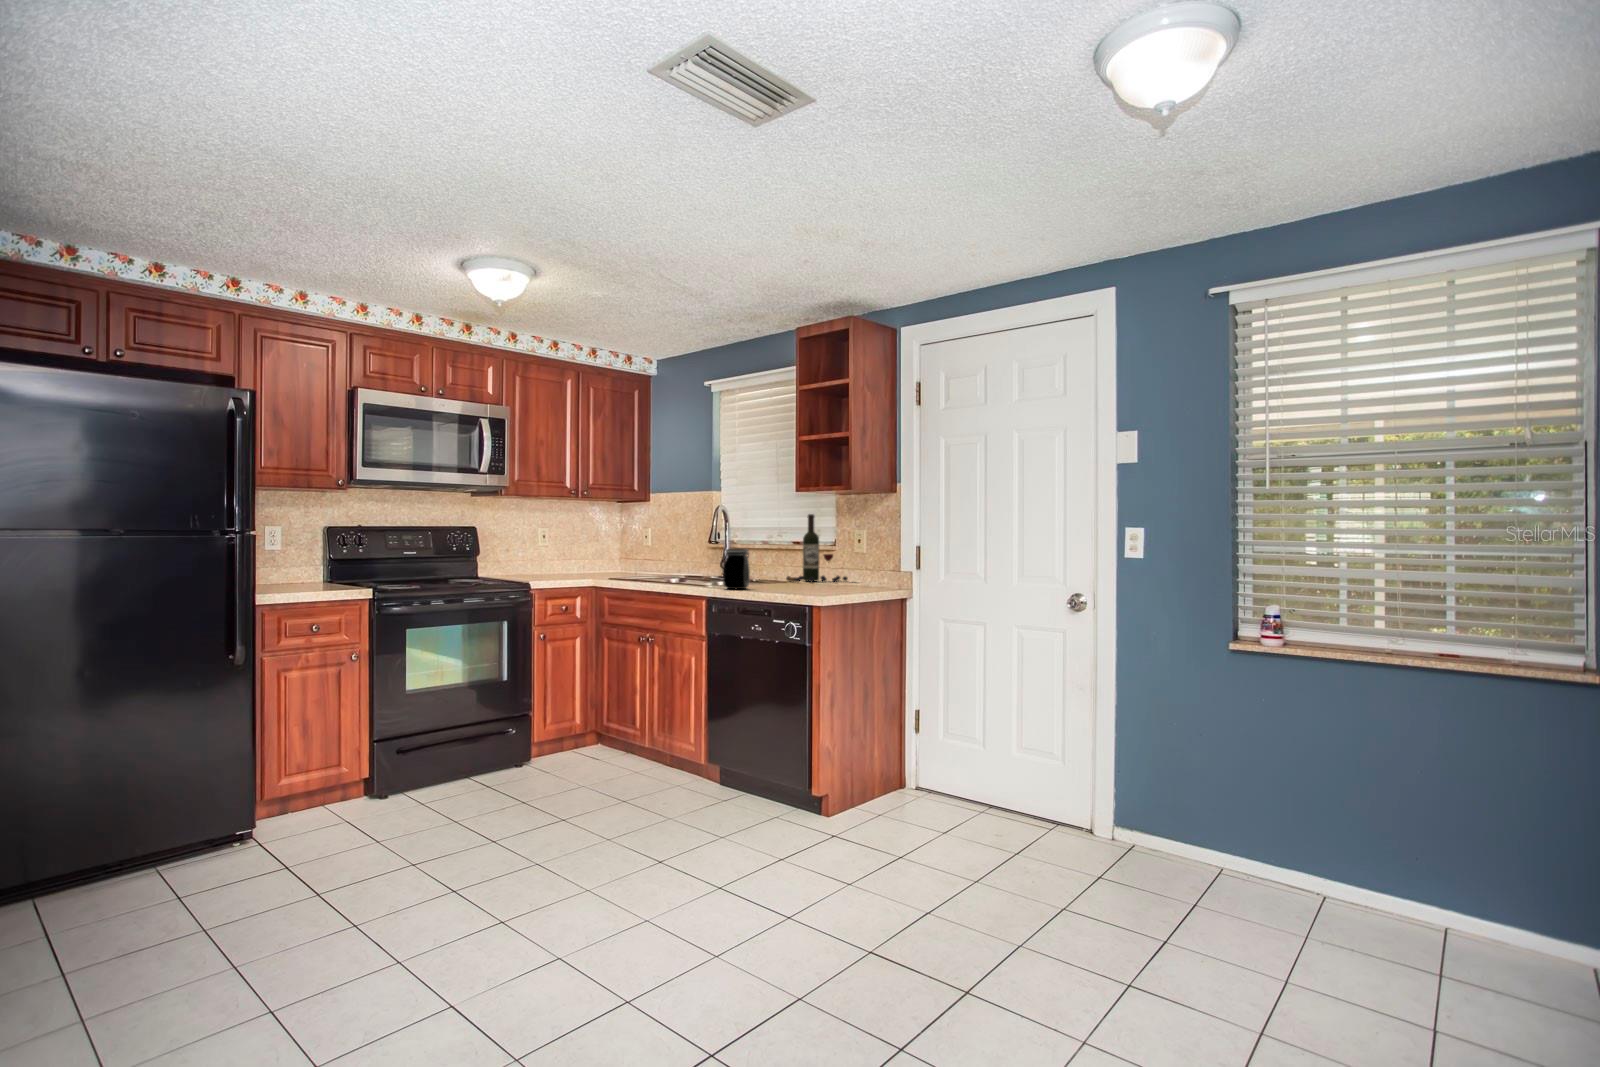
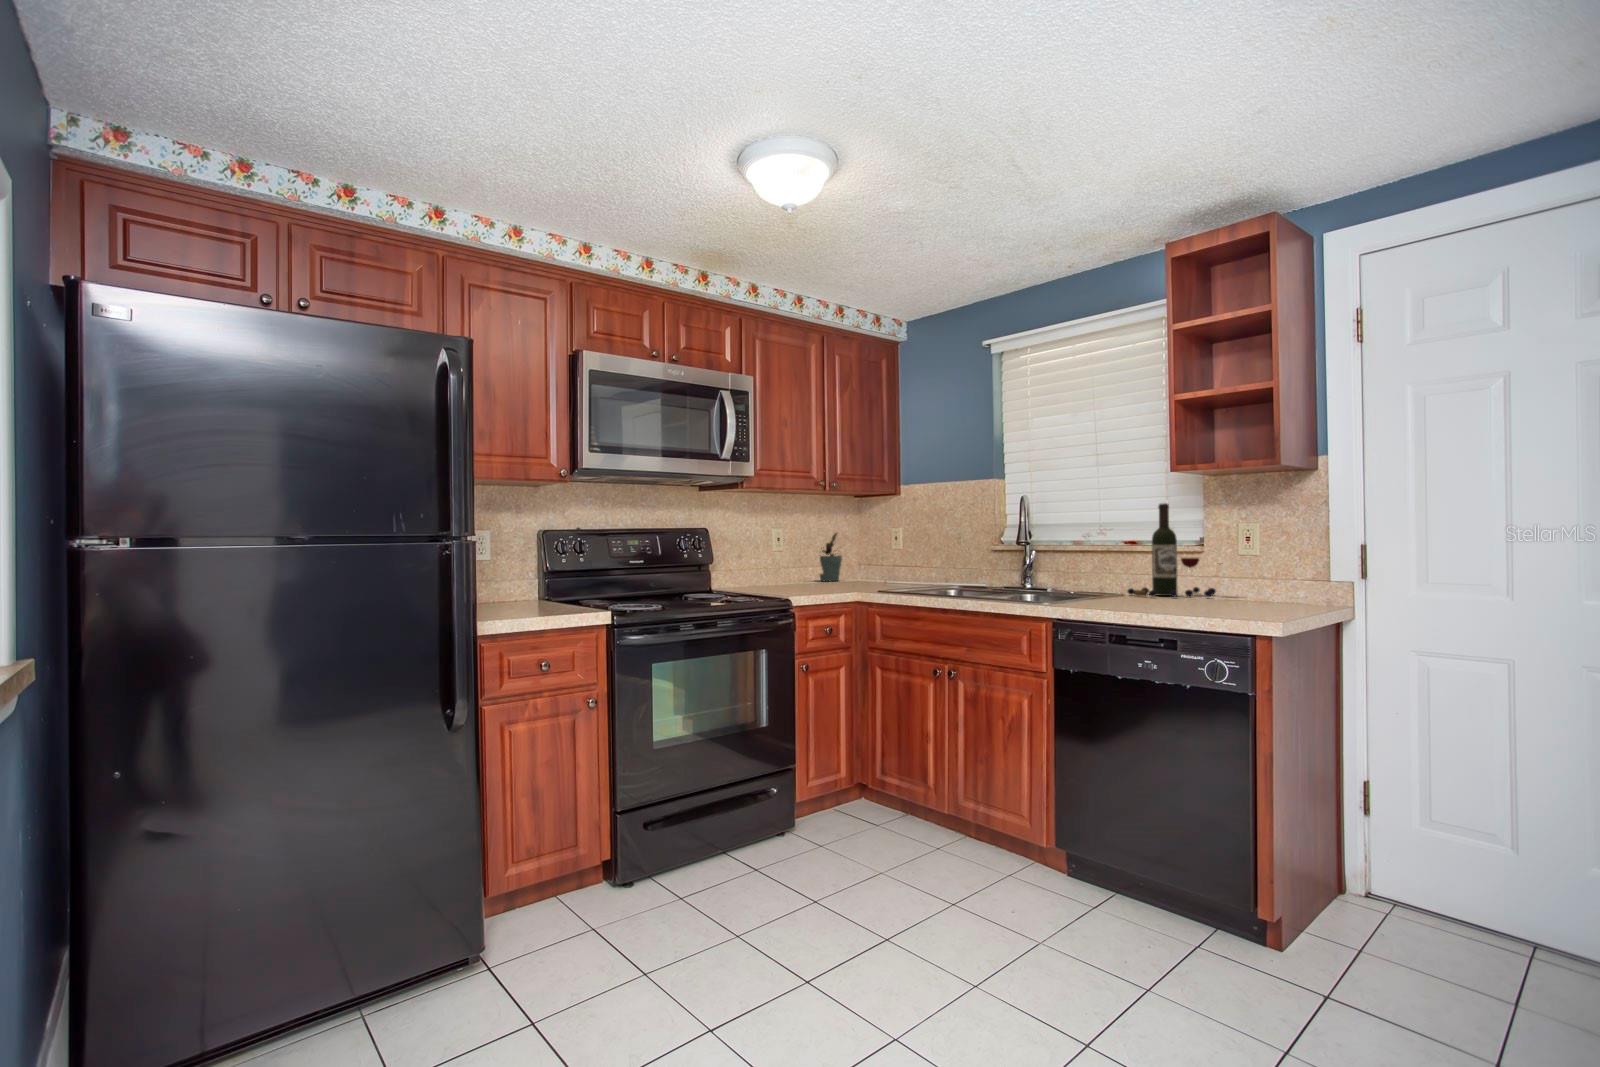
potted plant: none [576,532,608,572] -> present [820,533,842,581]
jar: present [723,549,750,589] -> none [1080,552,1124,610]

